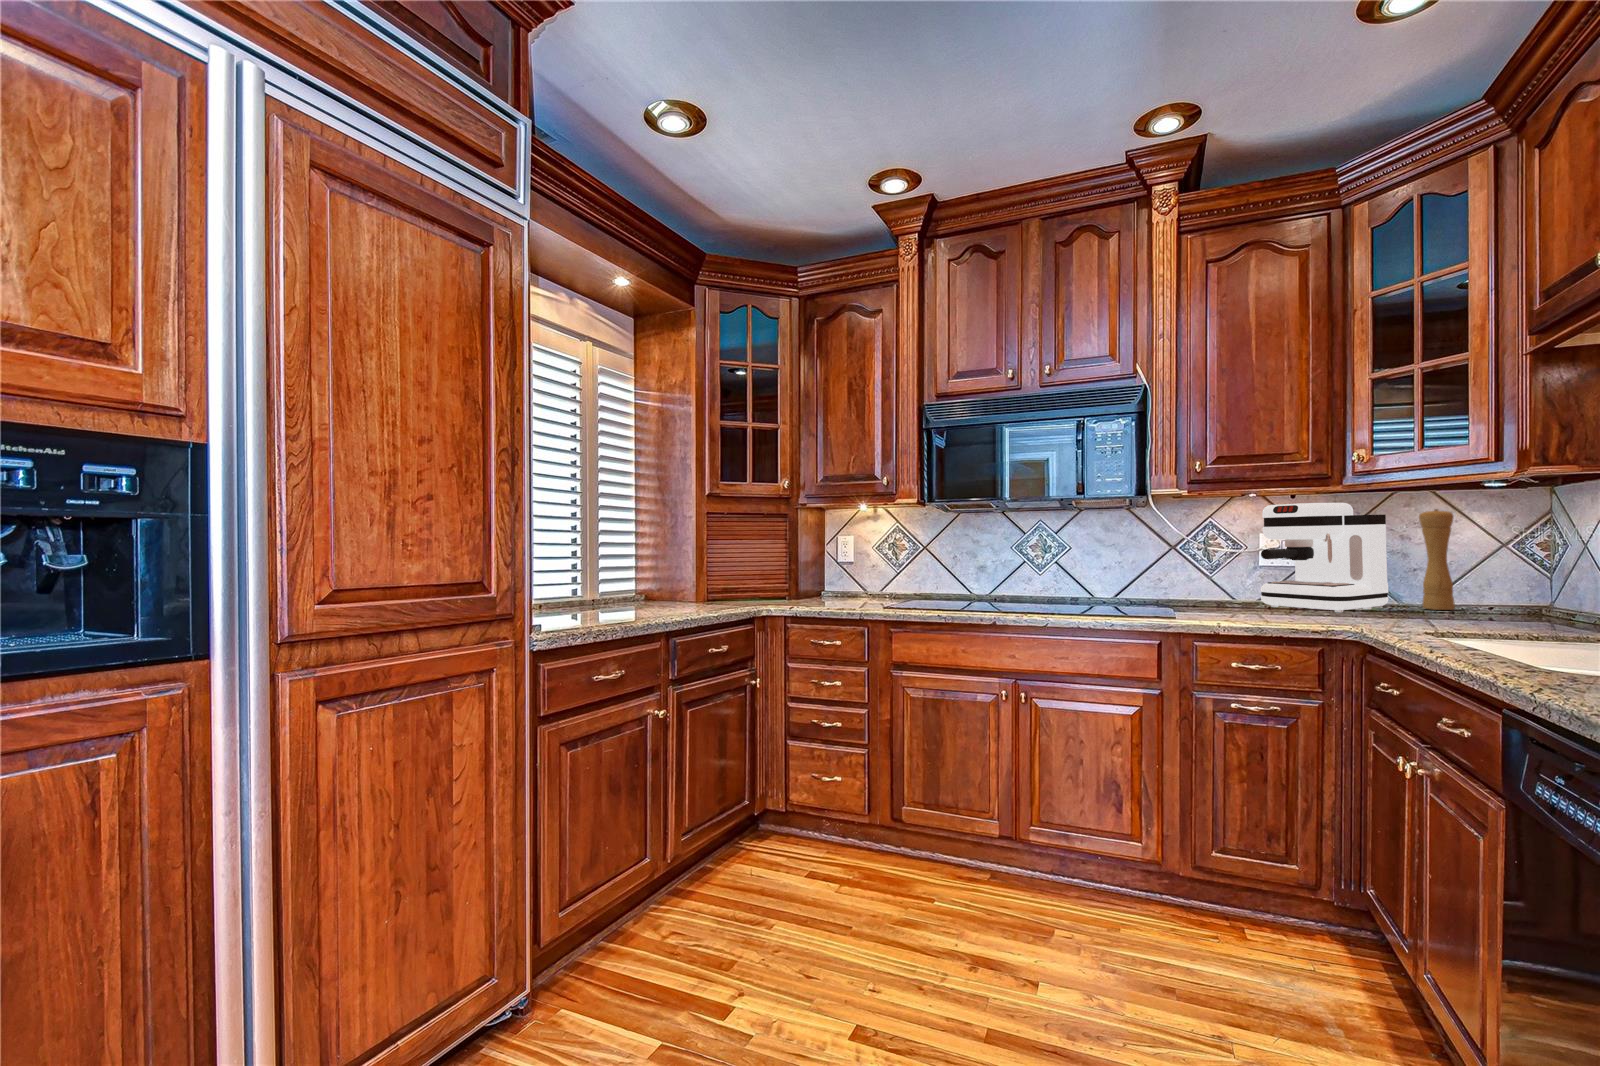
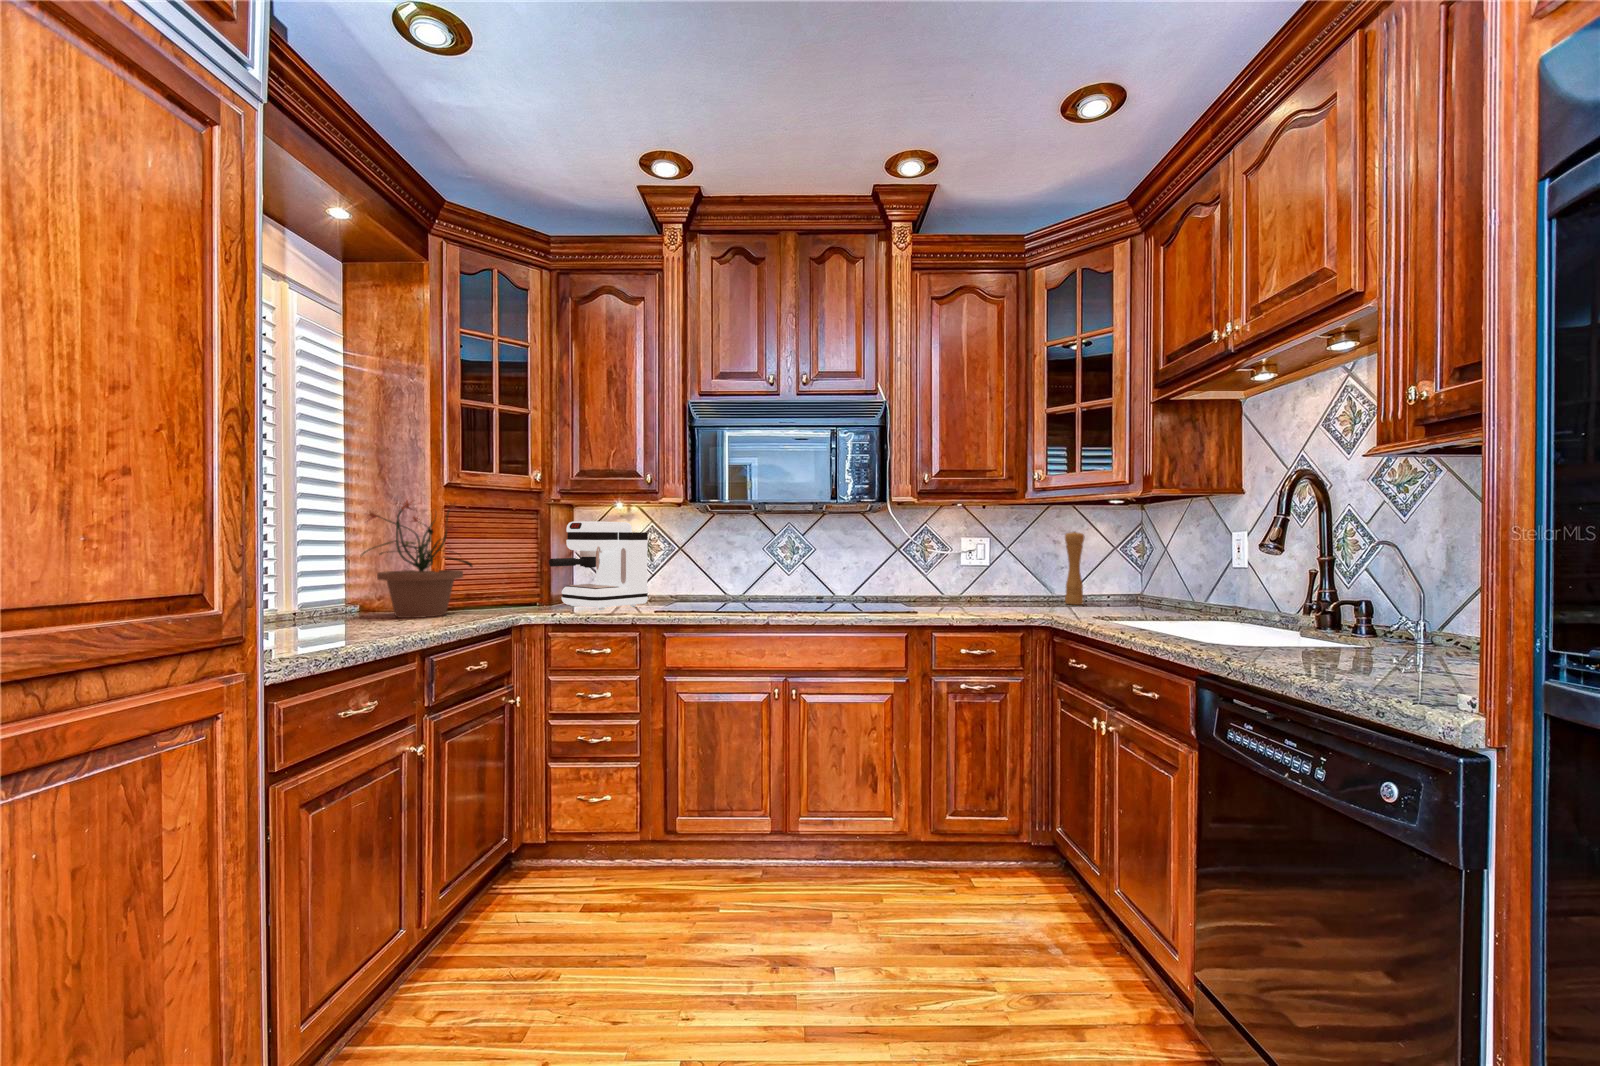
coffee maker: present [1260,503,1389,613] -> present [549,521,648,610]
potted plant: none [644,505,727,606] -> present [361,501,472,618]

